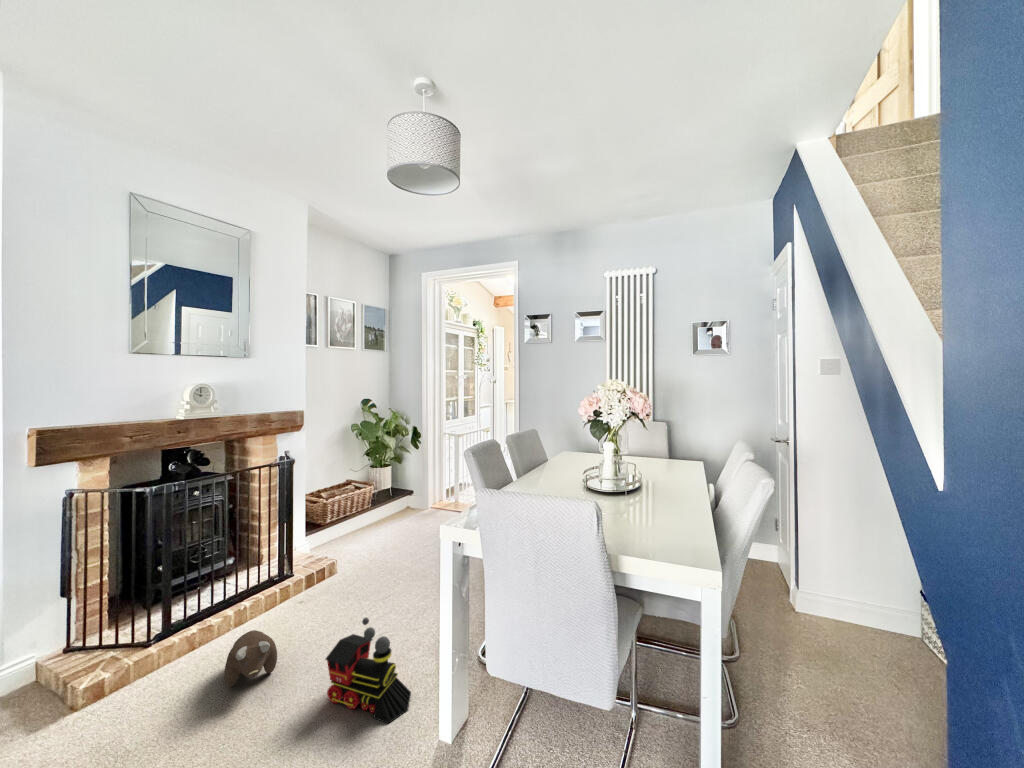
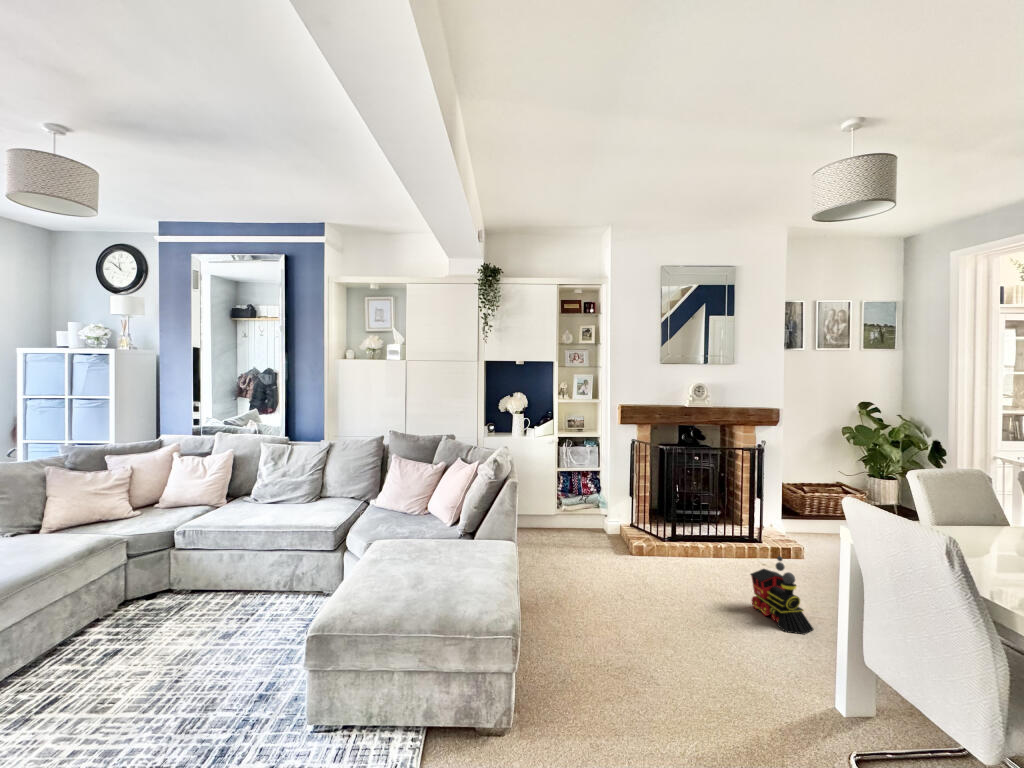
plush toy: present [224,630,277,687] -> none [696,549,729,582]

